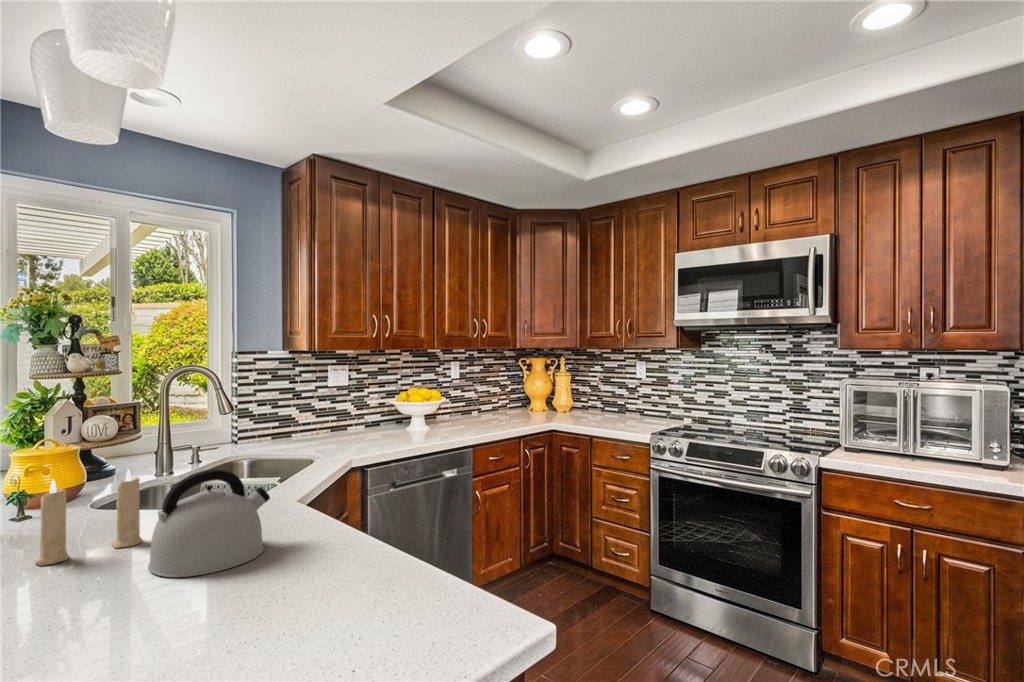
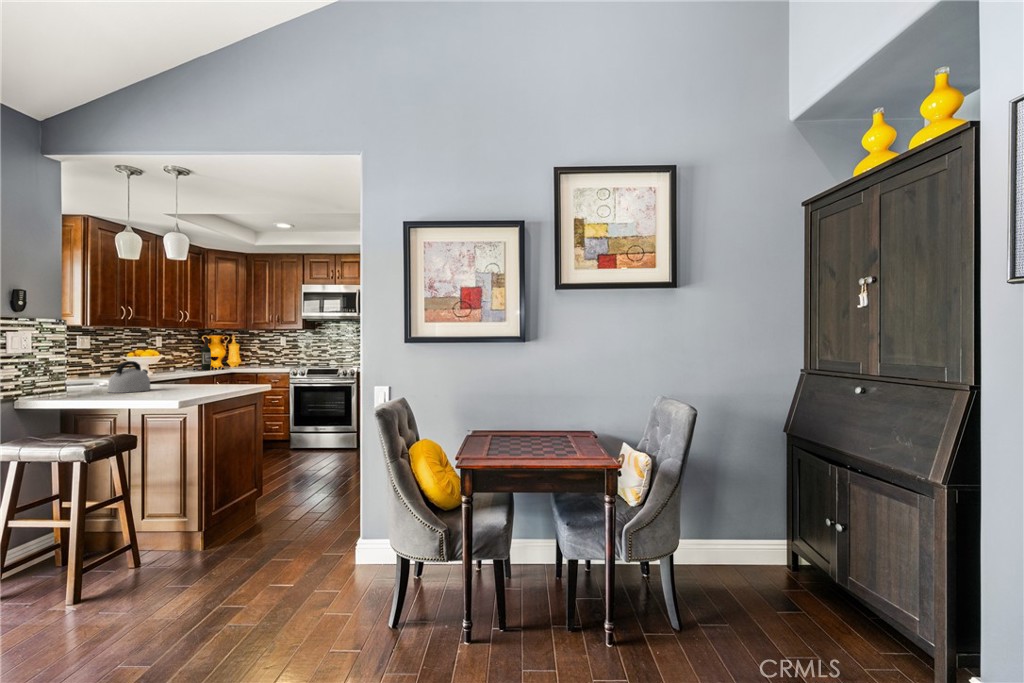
wine bottle: none [493,366,551,425] -> present [193,338,229,371]
candle: present [35,469,142,566] -> none [51,363,87,395]

